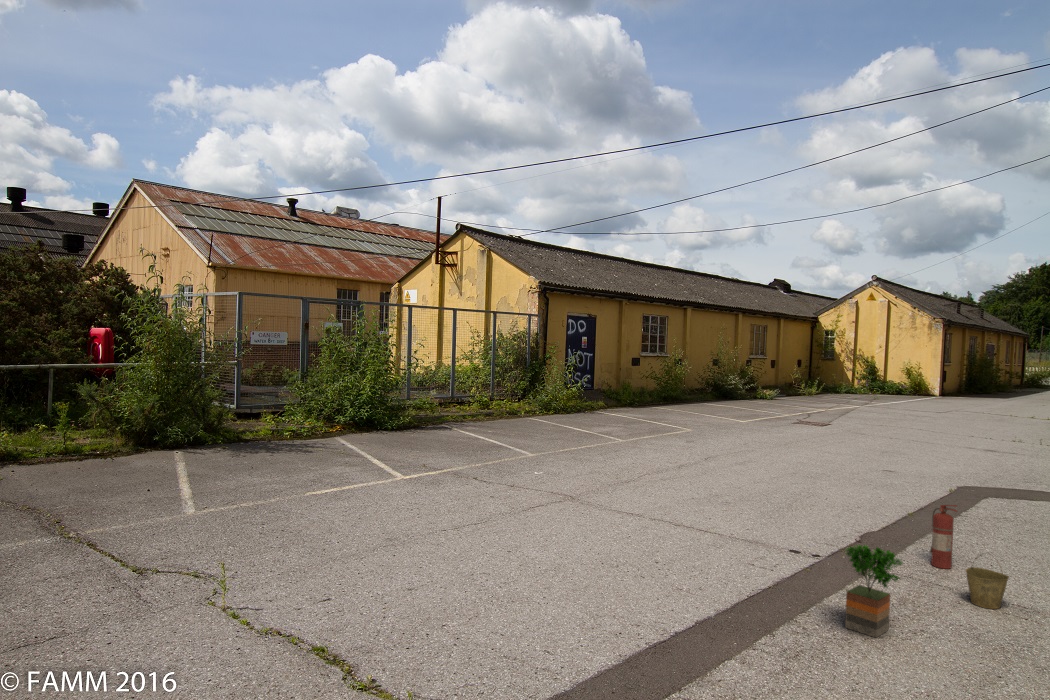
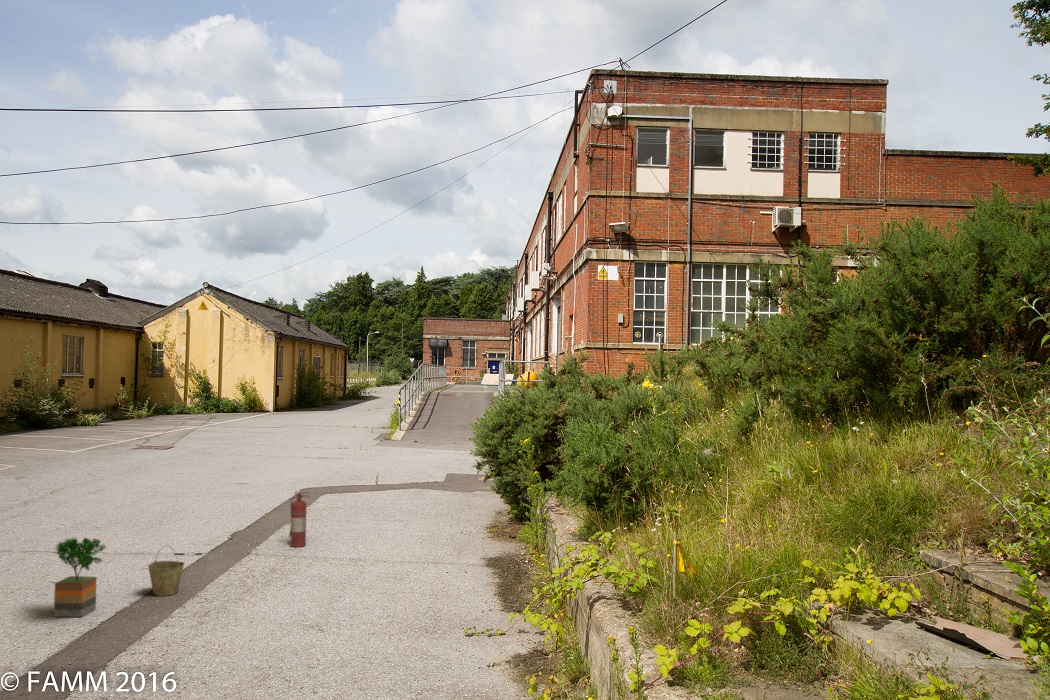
potted tree: present [845,545,902,638] -> present [54,538,106,617]
bucket: present [966,567,1009,609] -> present [148,560,184,596]

